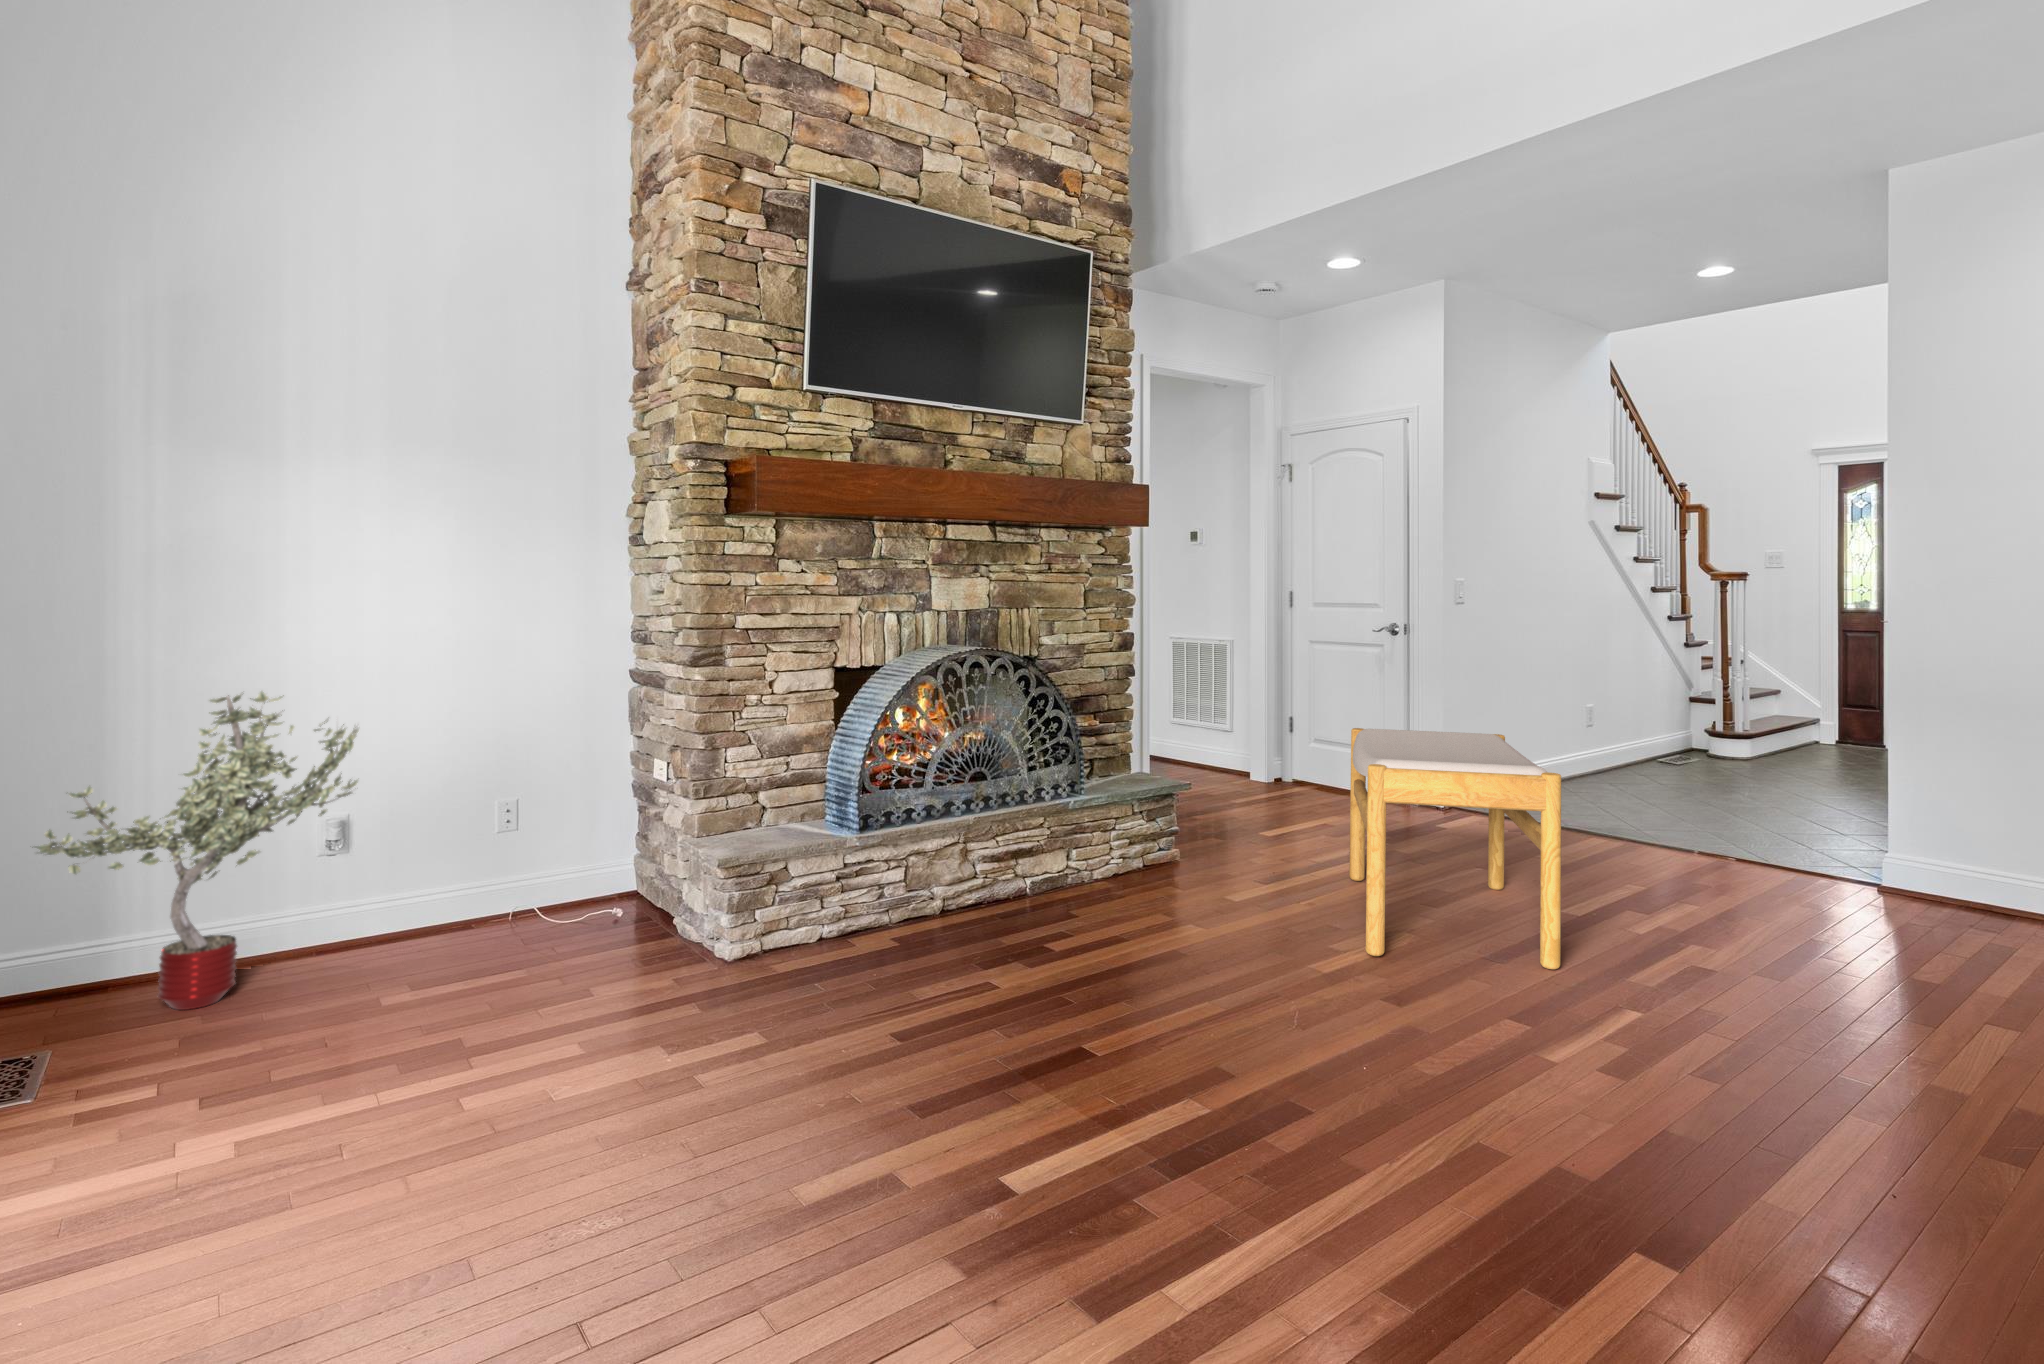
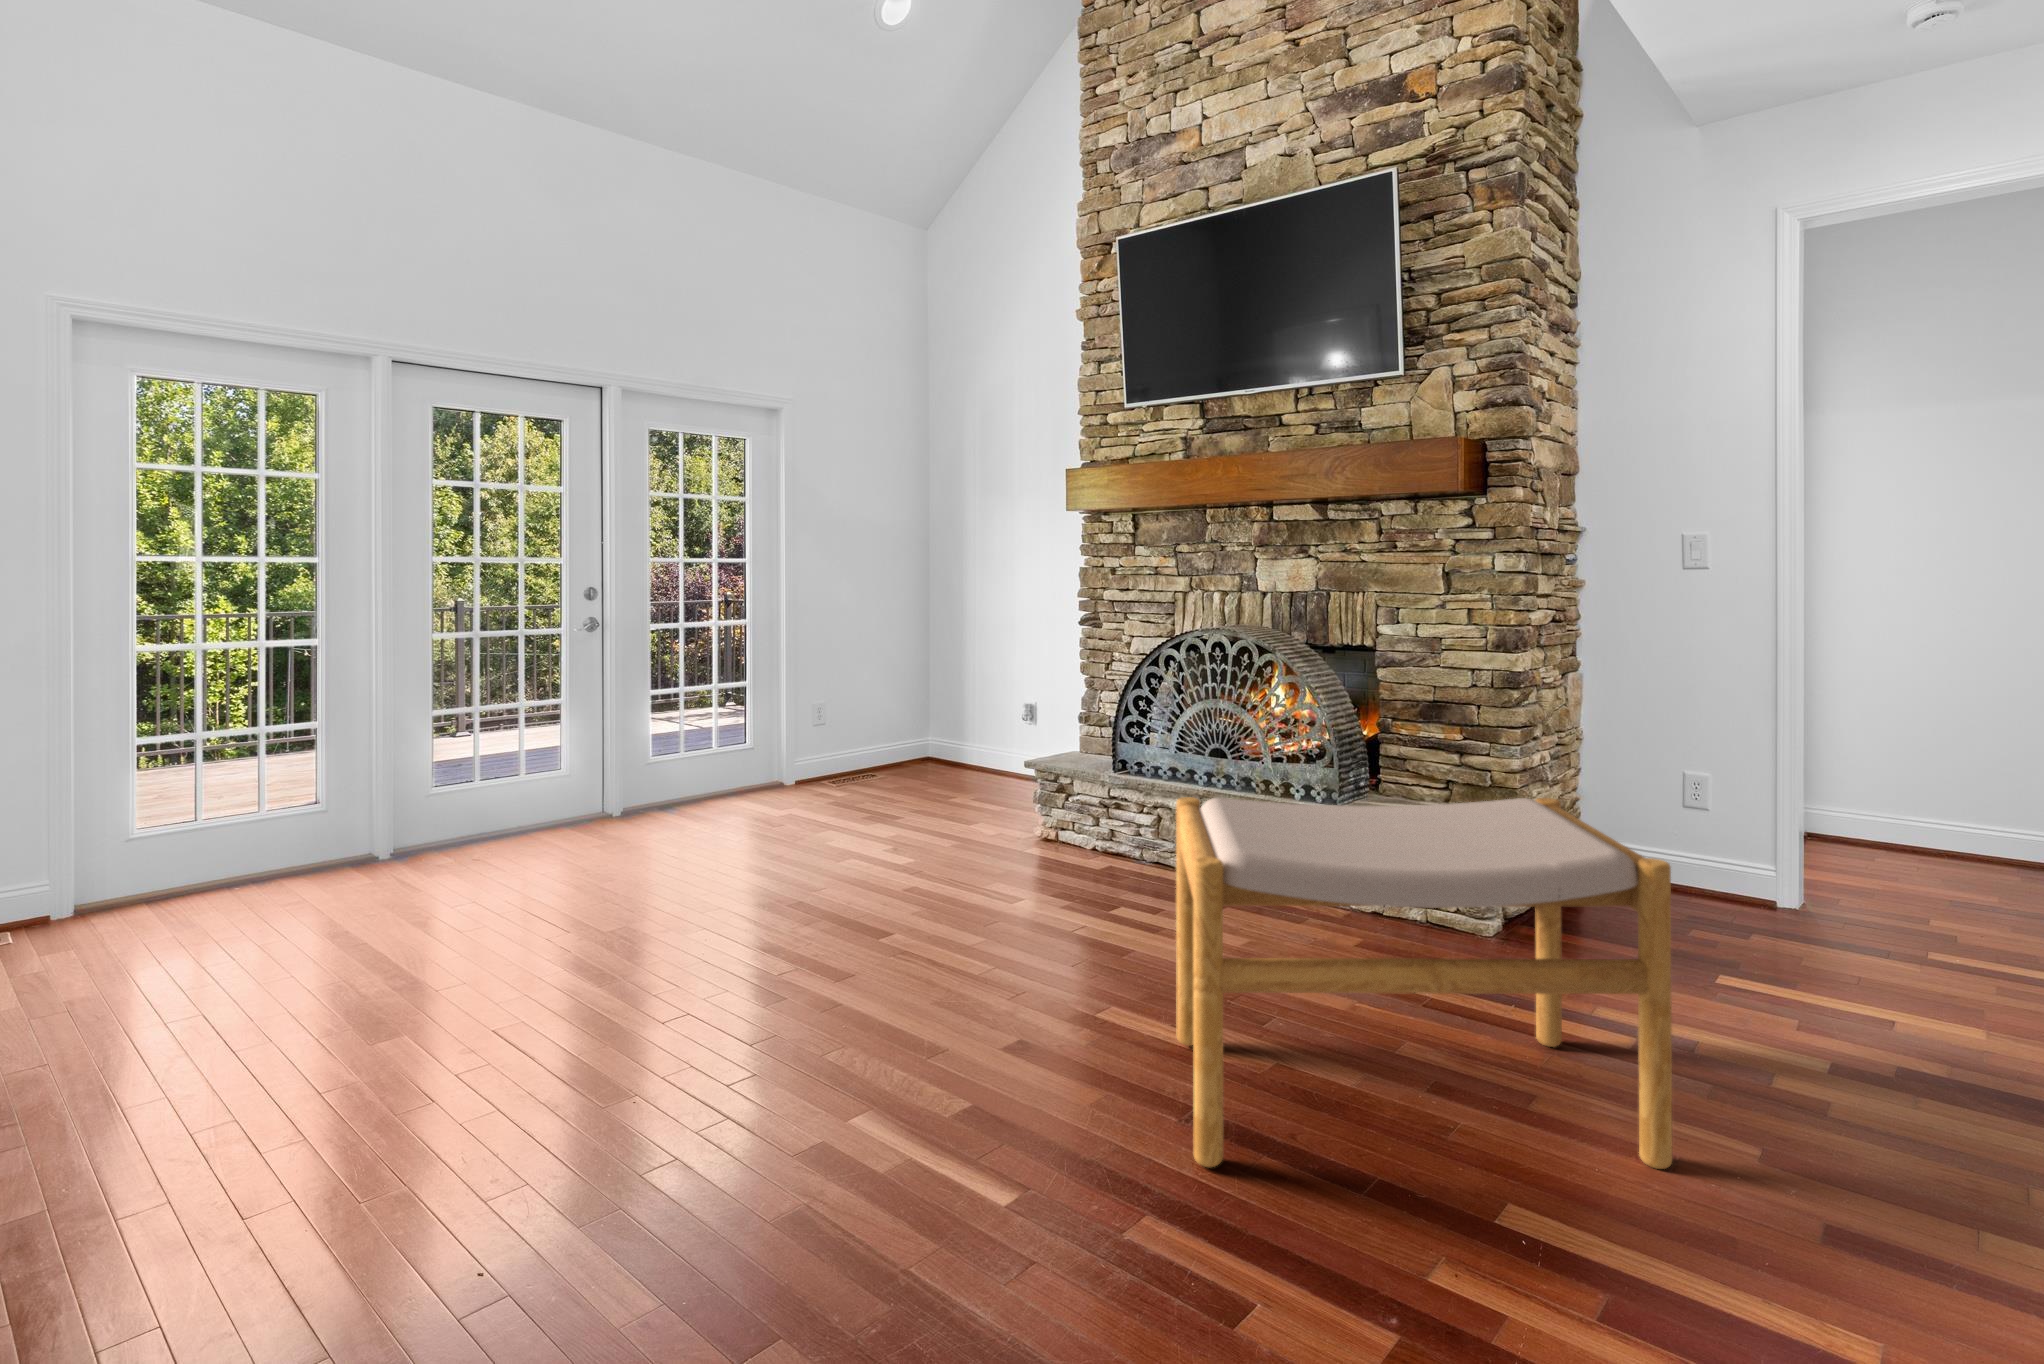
potted tree: present [36,691,359,1010] -> none [916,623,1010,782]

